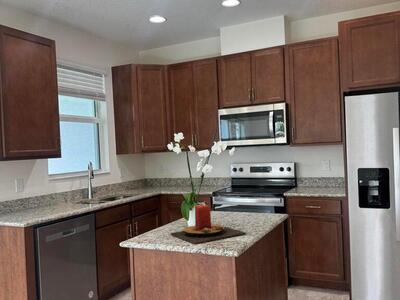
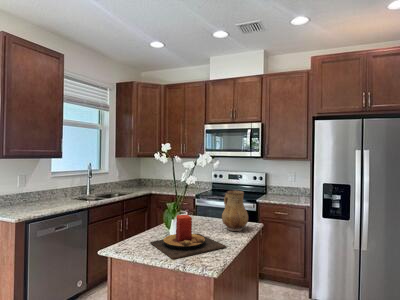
ceramic pitcher: none [242,180,270,222] -> present [222,191,248,231]

